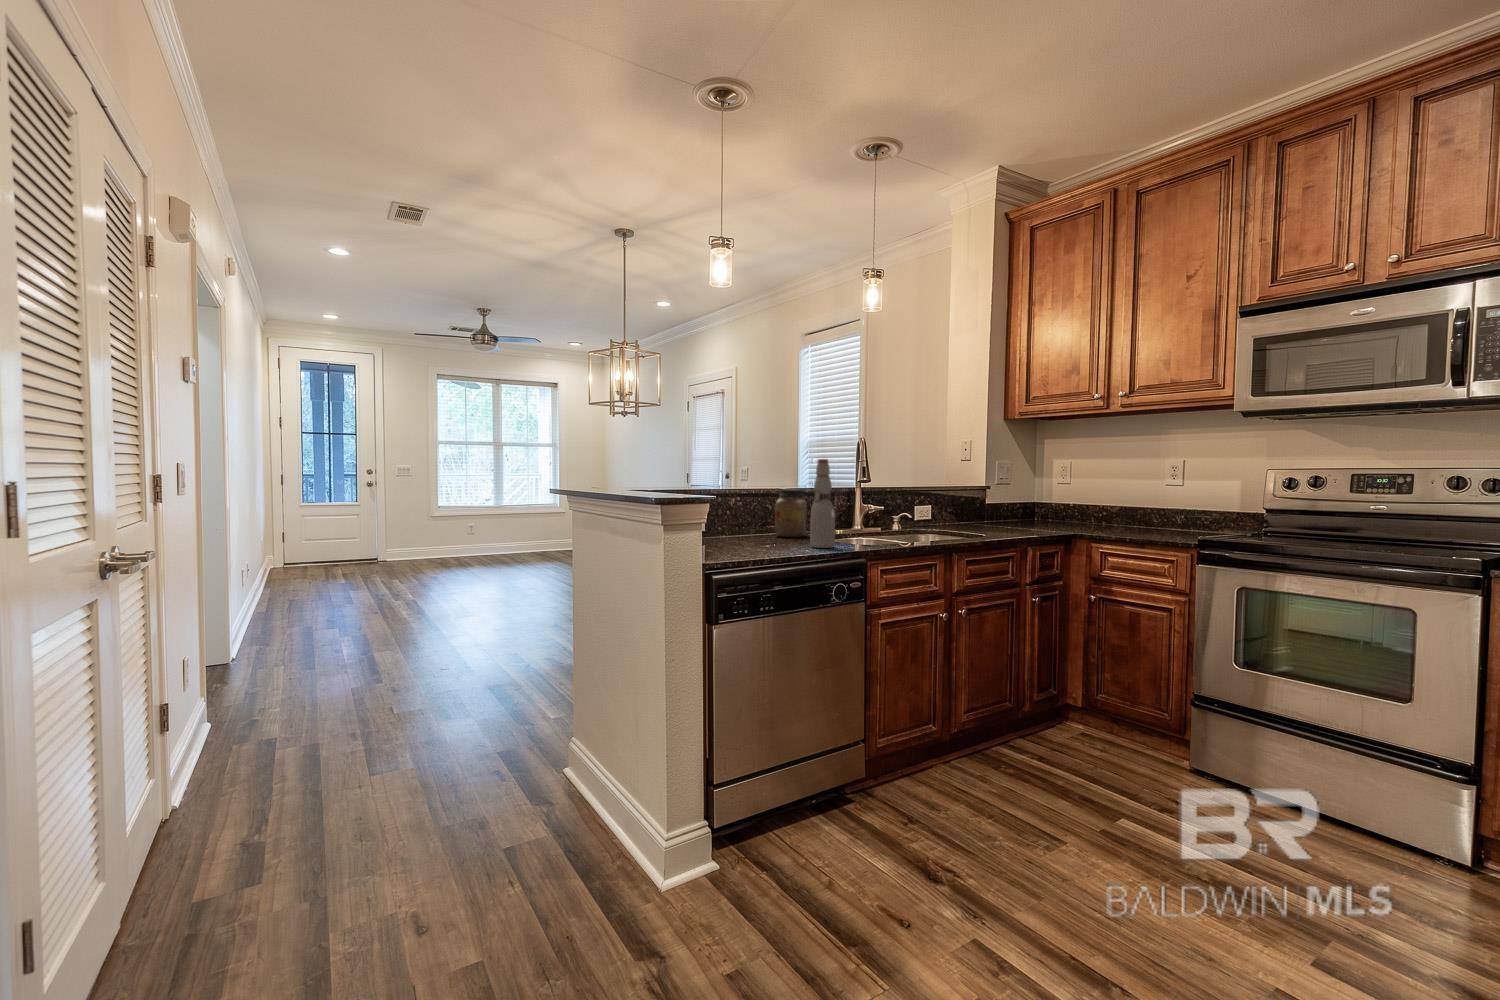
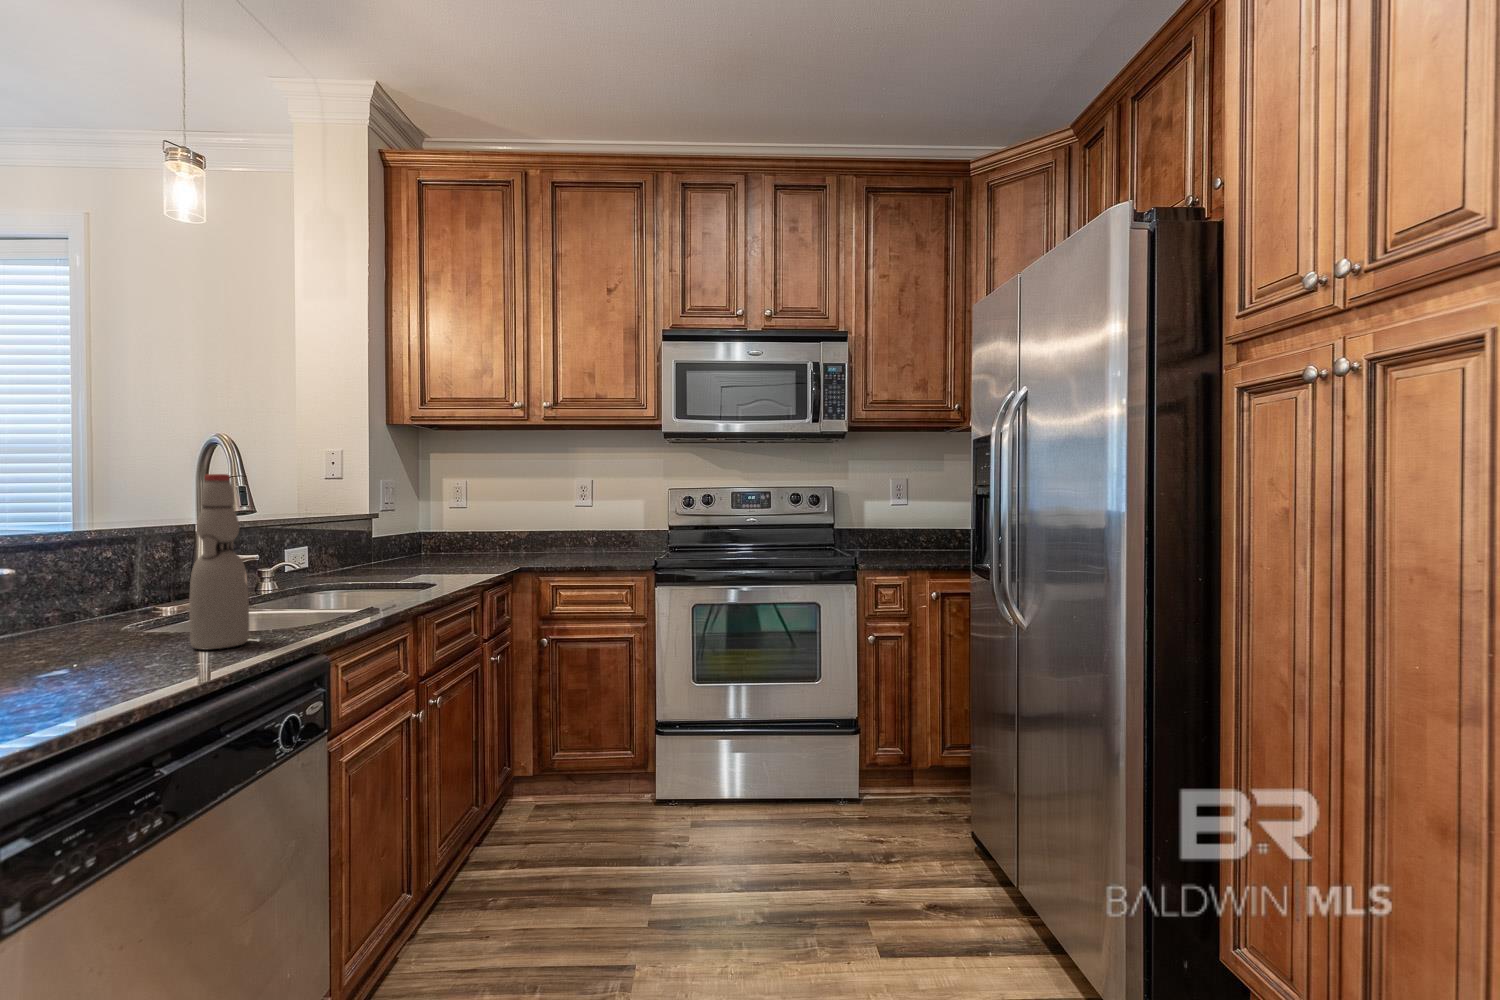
jar: present [775,489,807,537] -> none [40,536,121,642]

